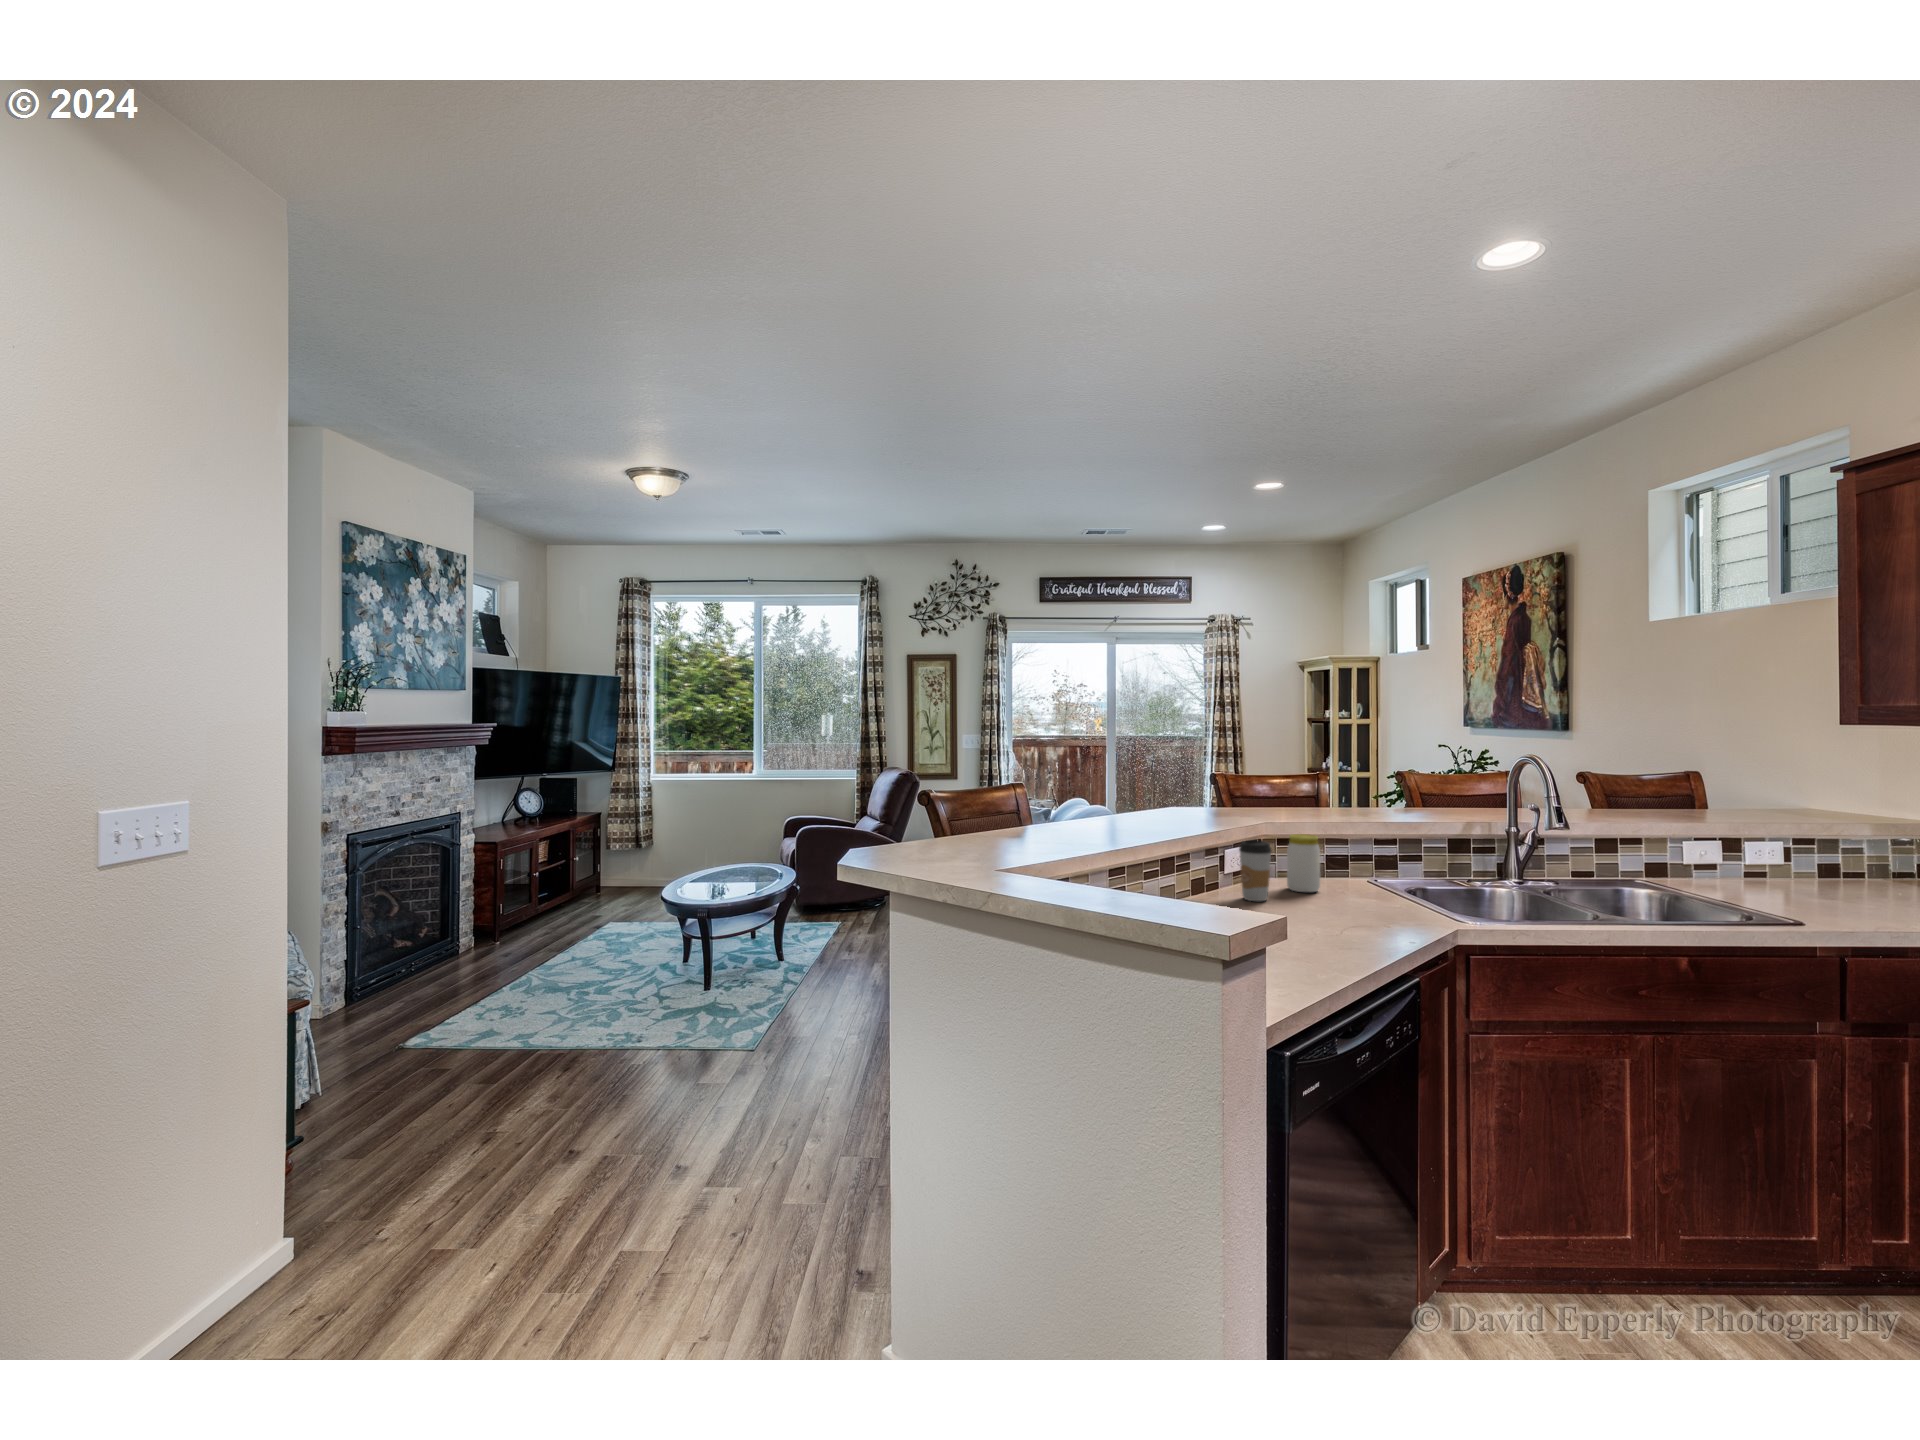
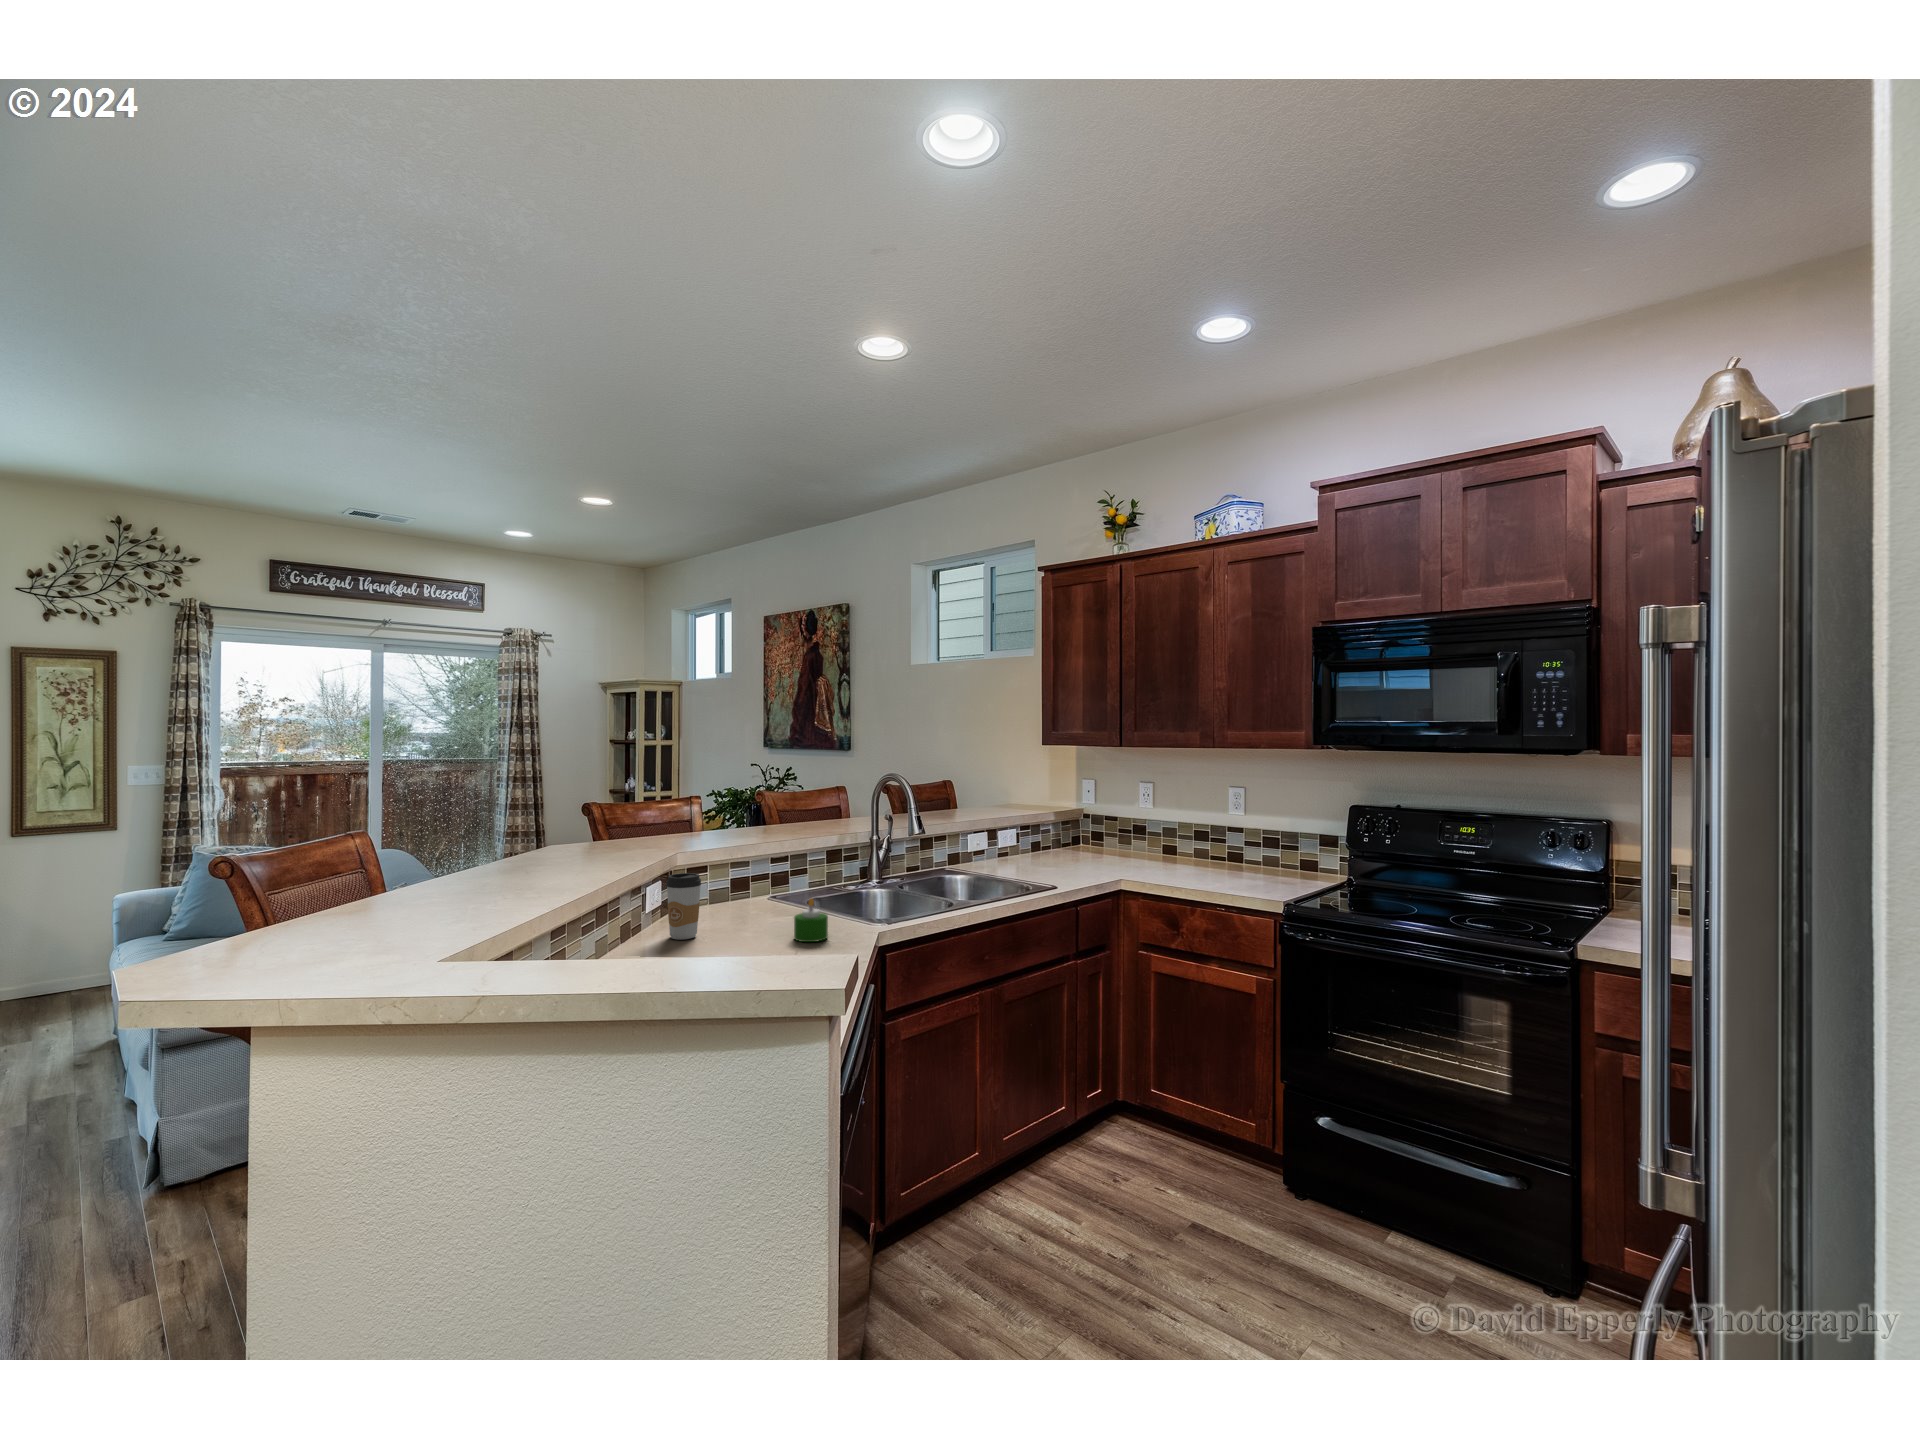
jar: present [1287,834,1320,892] -> none [704,860,738,921]
candle: none [1360,880,1398,925] -> present [794,898,828,942]

